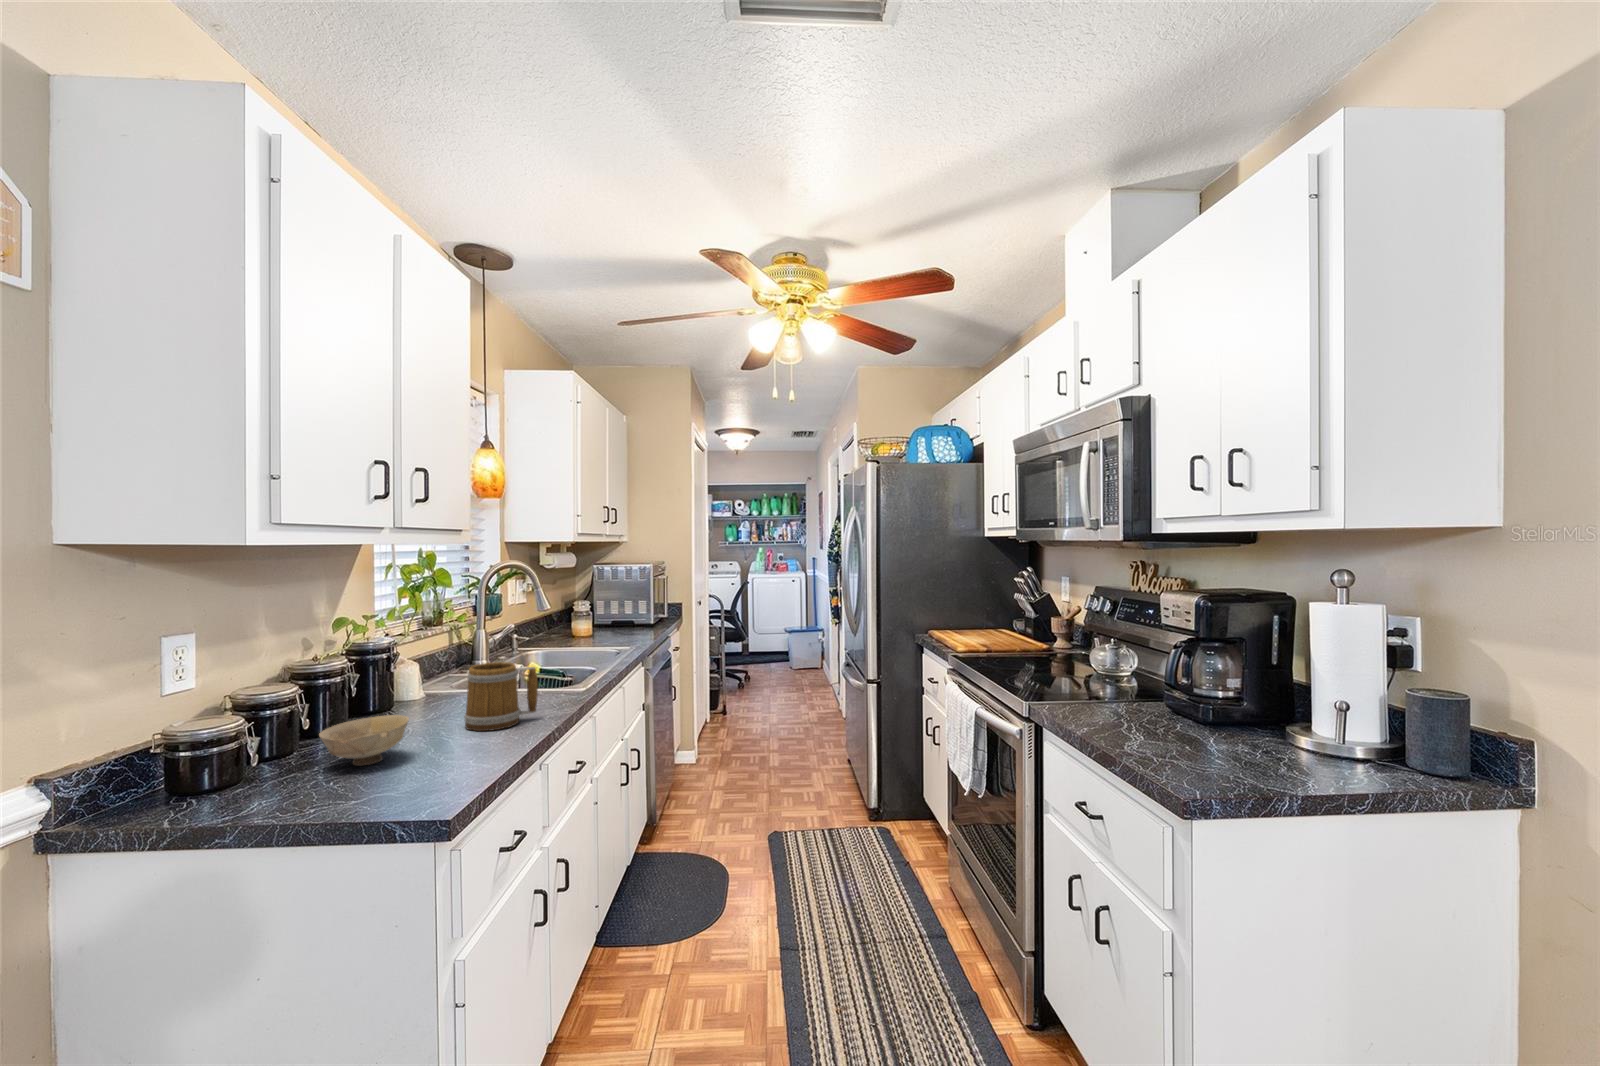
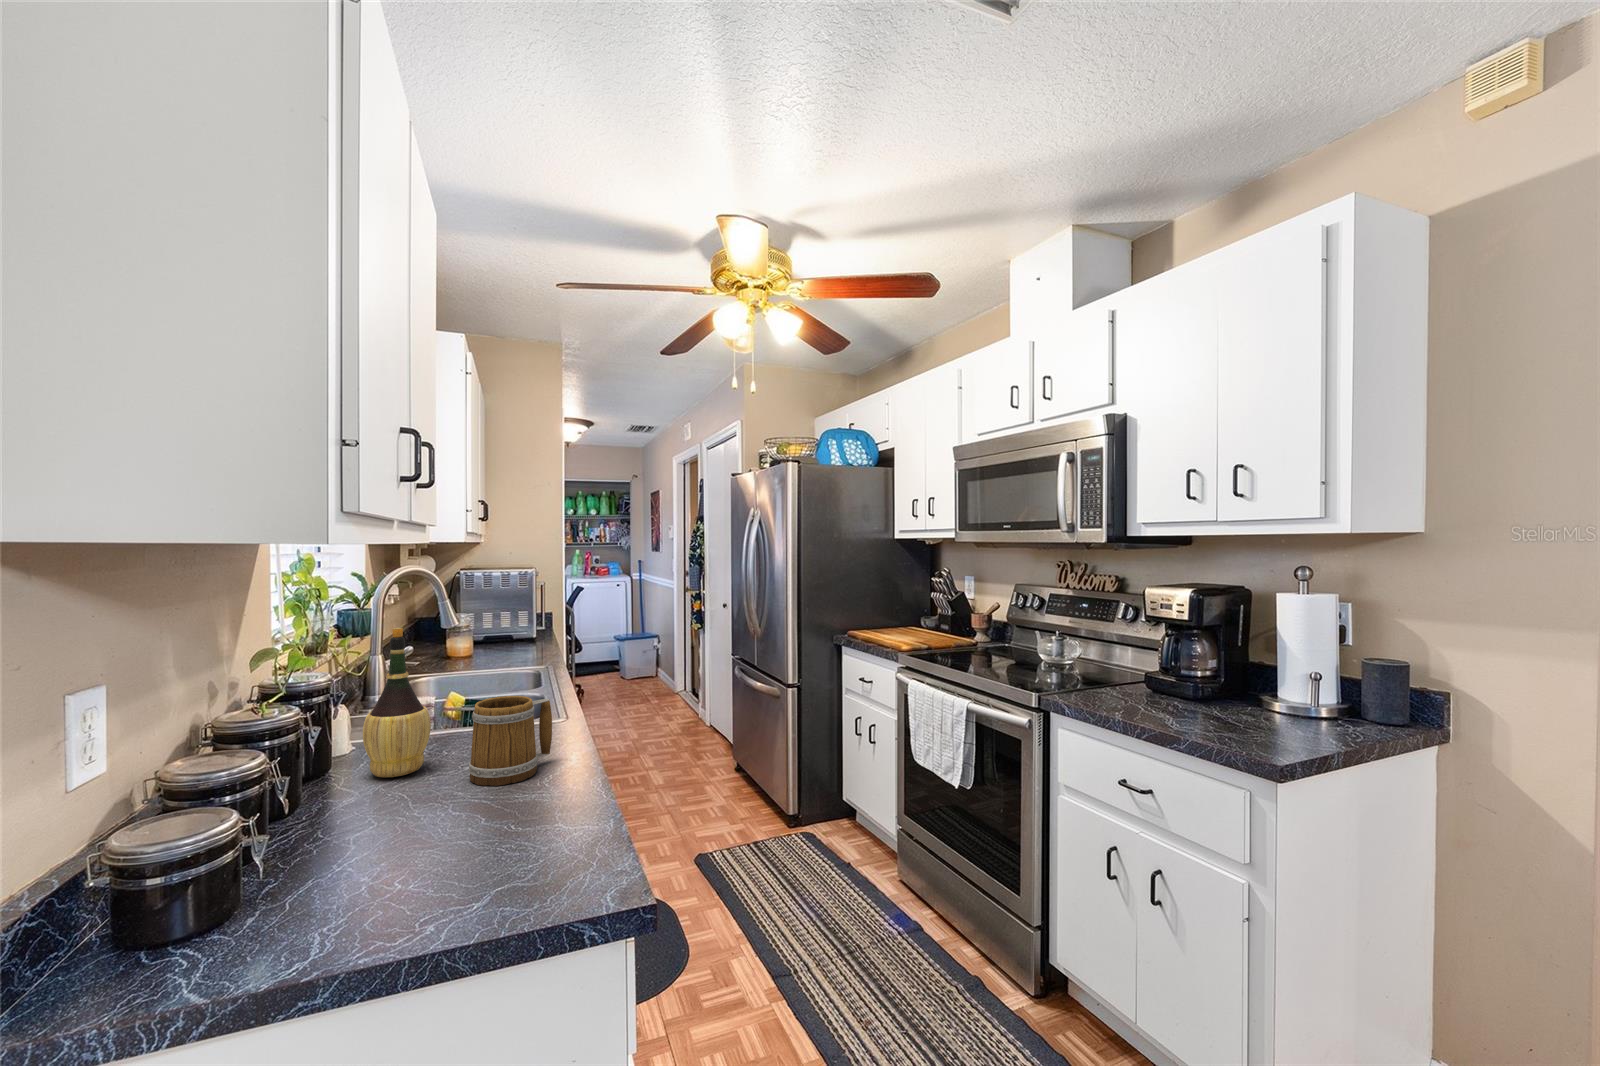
wine bottle: none [404,604,455,717] -> present [363,628,431,777]
bowl: present [319,715,409,765] -> none [339,777,457,852]

